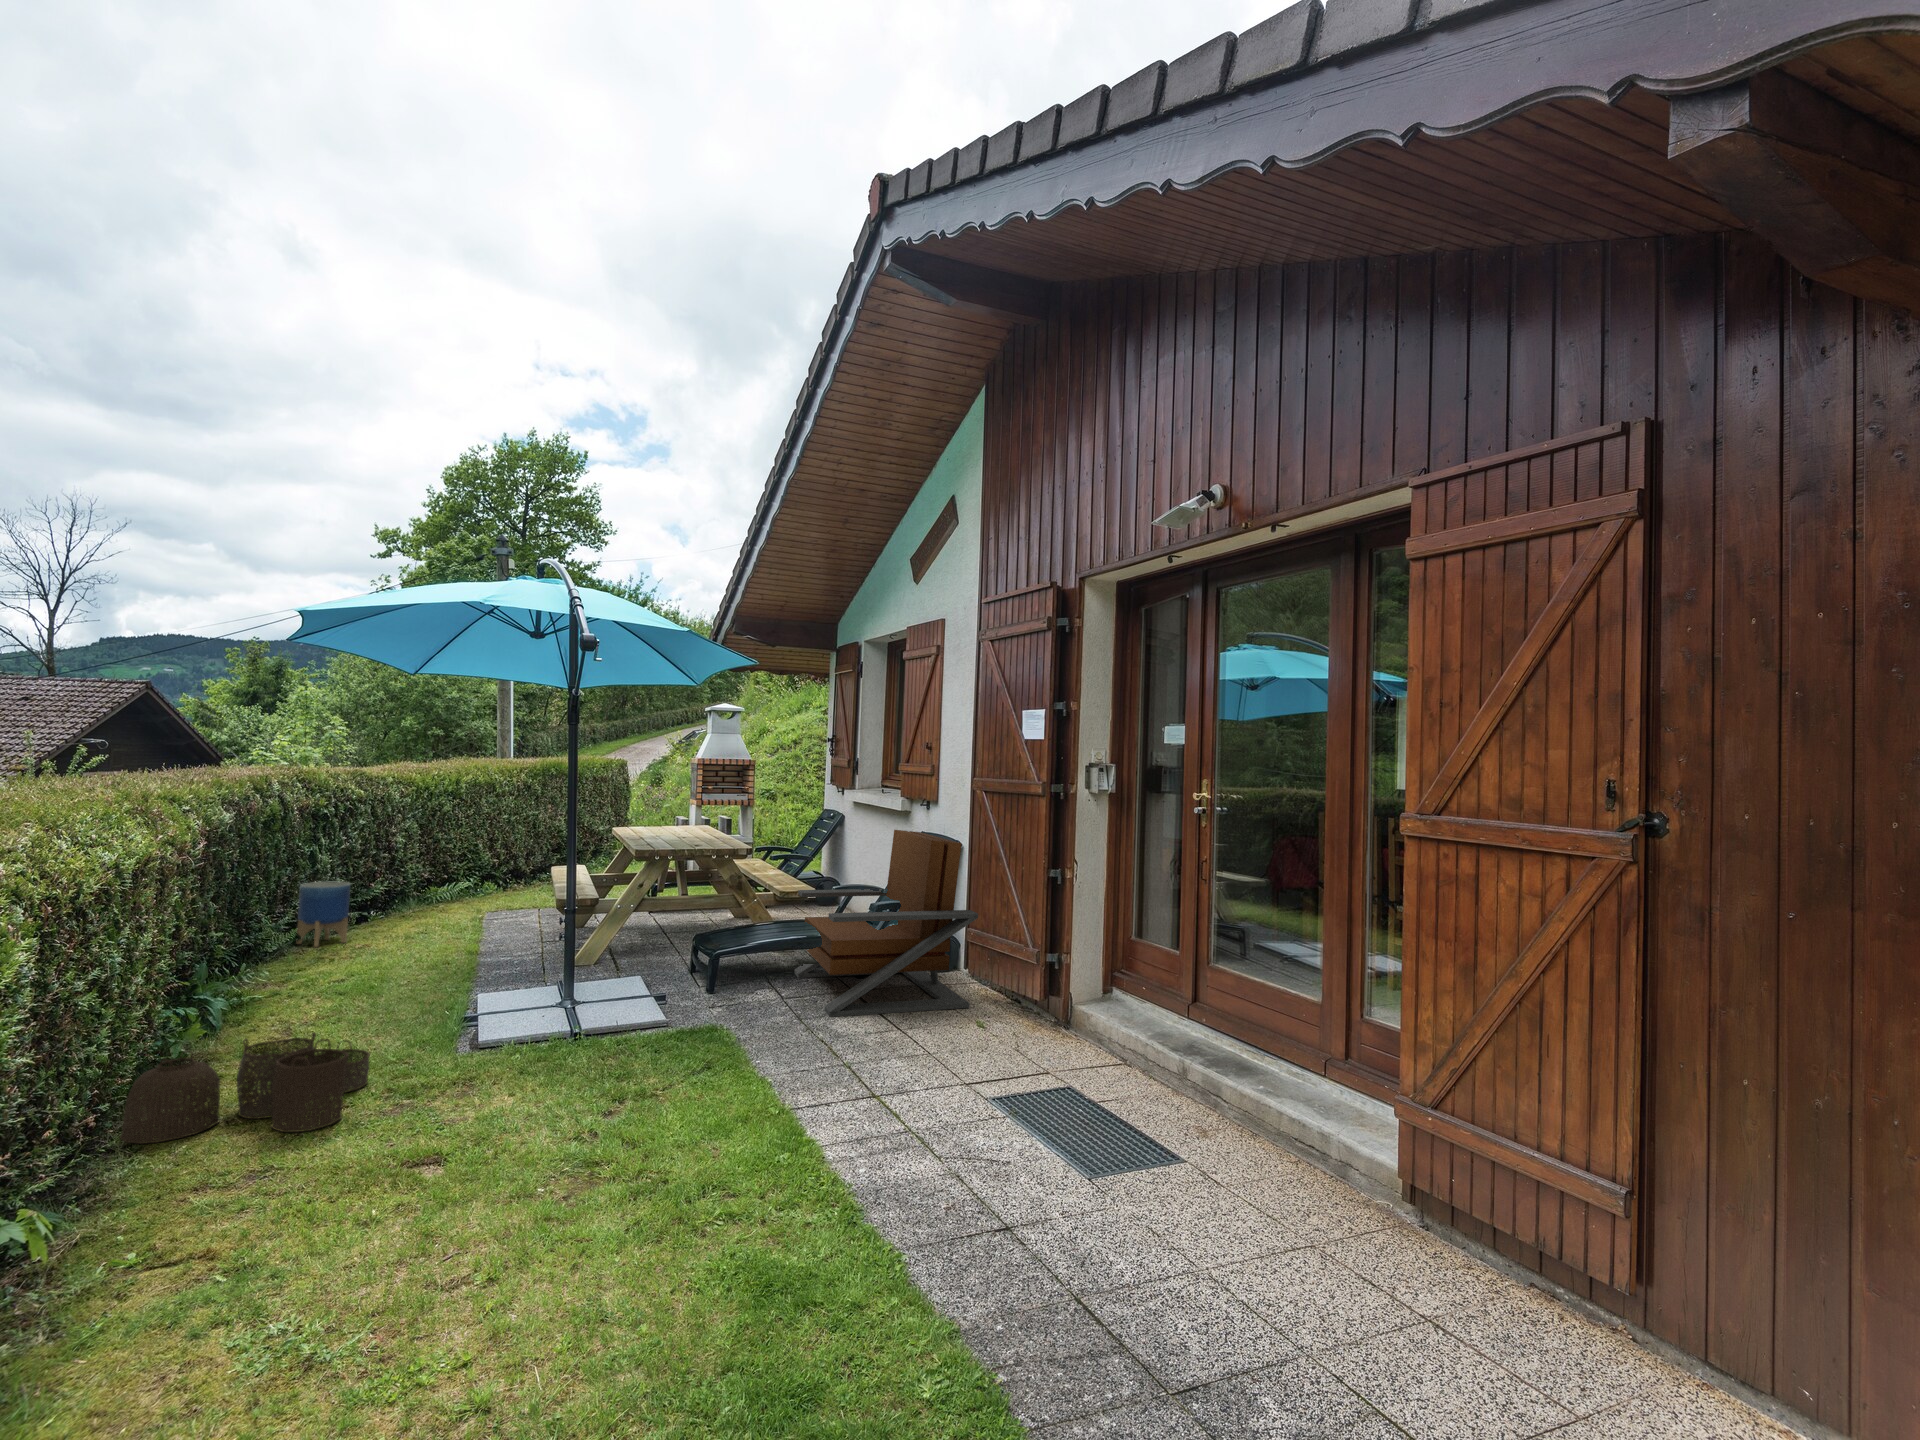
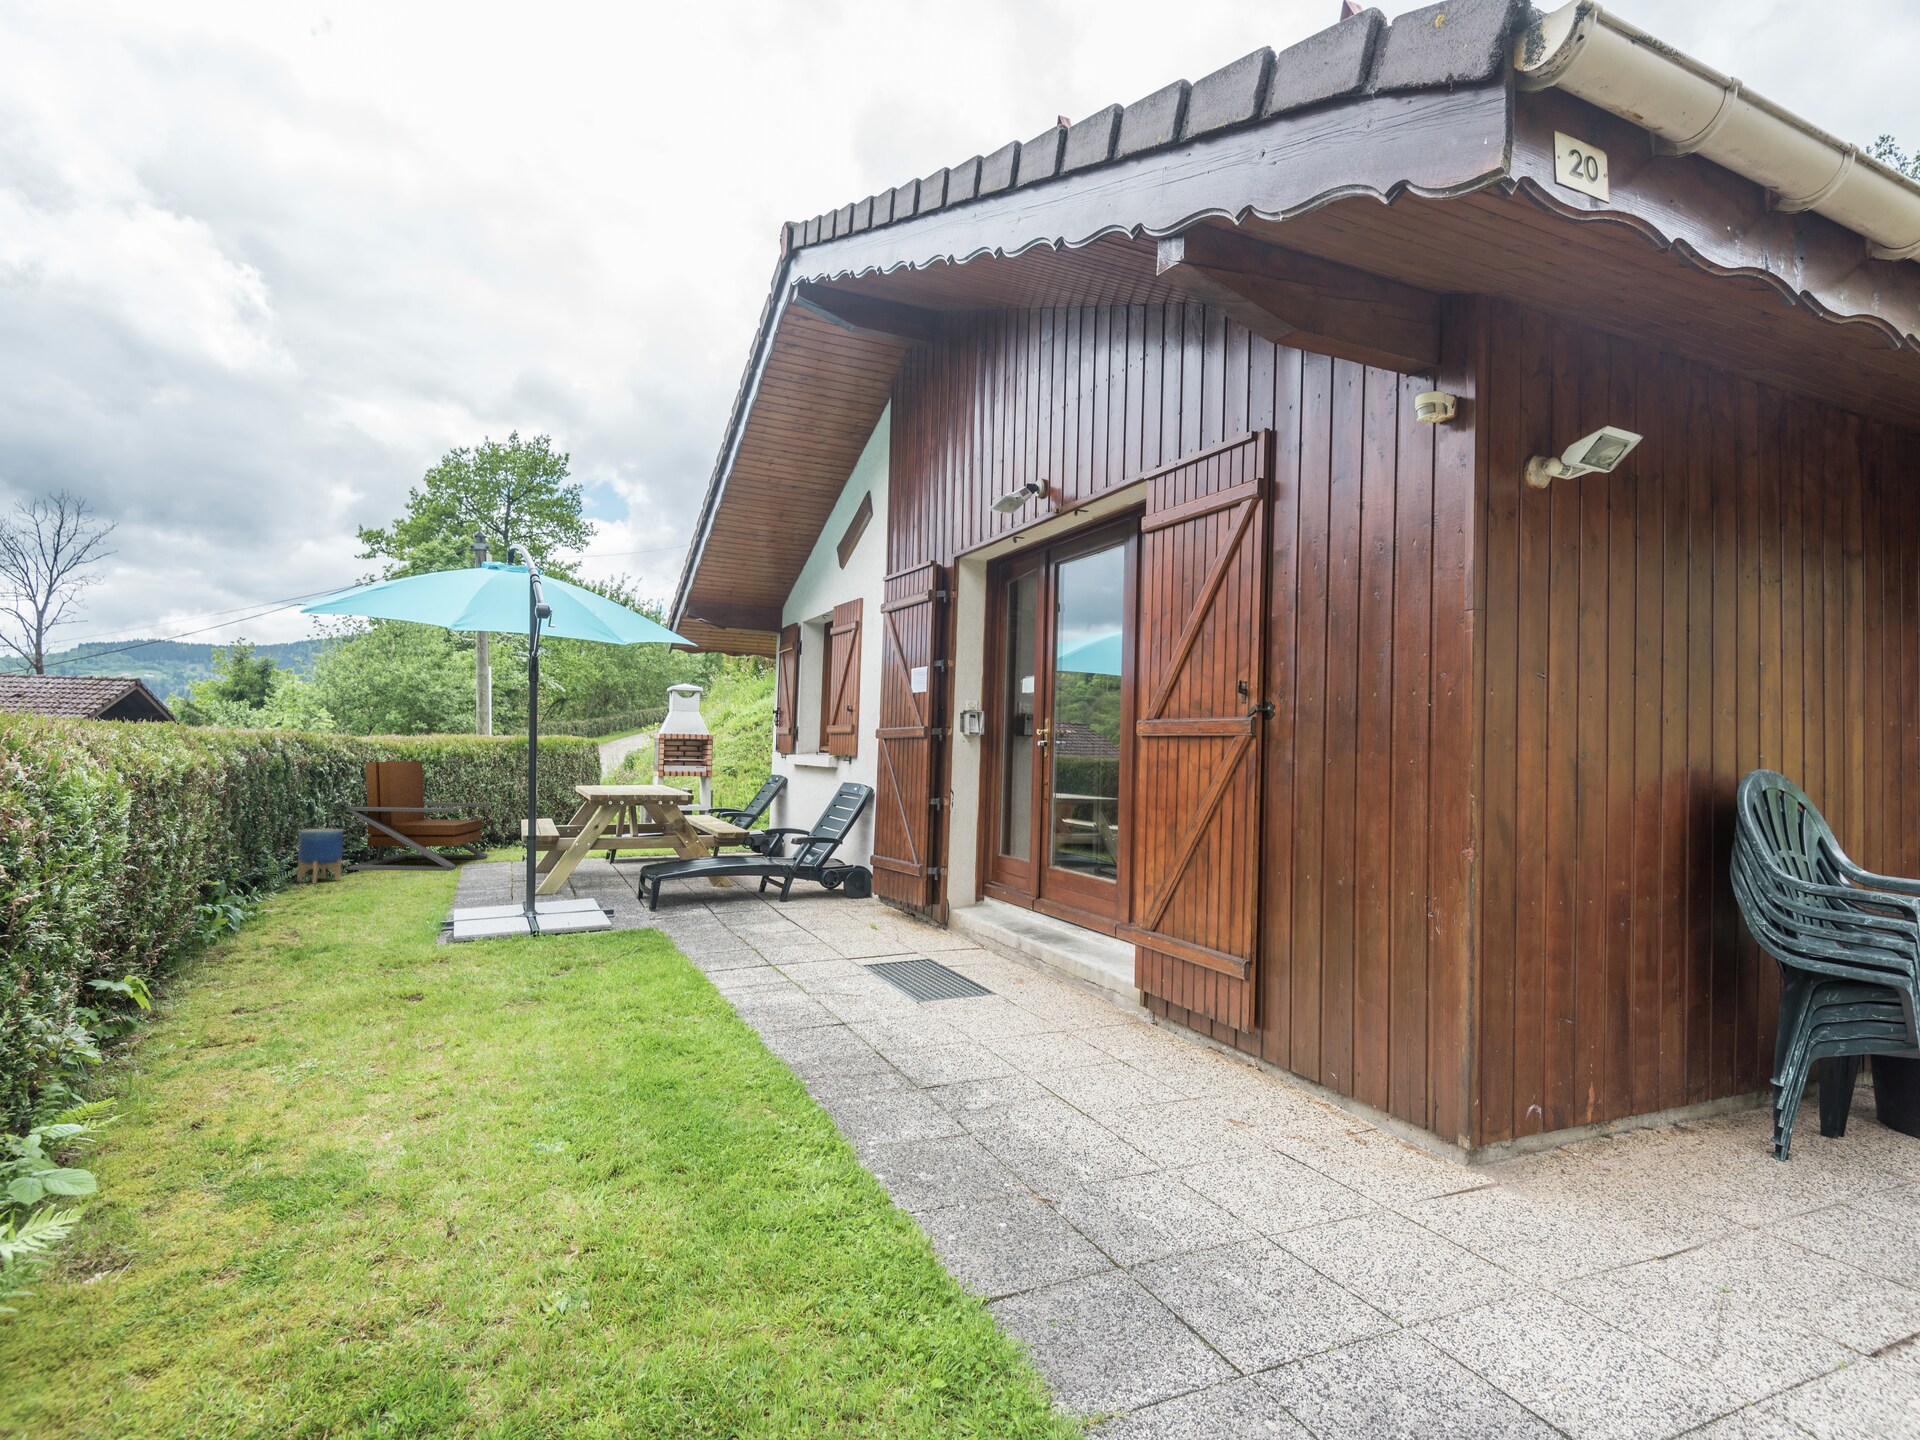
lounge chair: present [795,830,978,1017] -> present [347,761,490,870]
woven basket: present [120,1033,370,1144] -> none [173,910,365,983]

